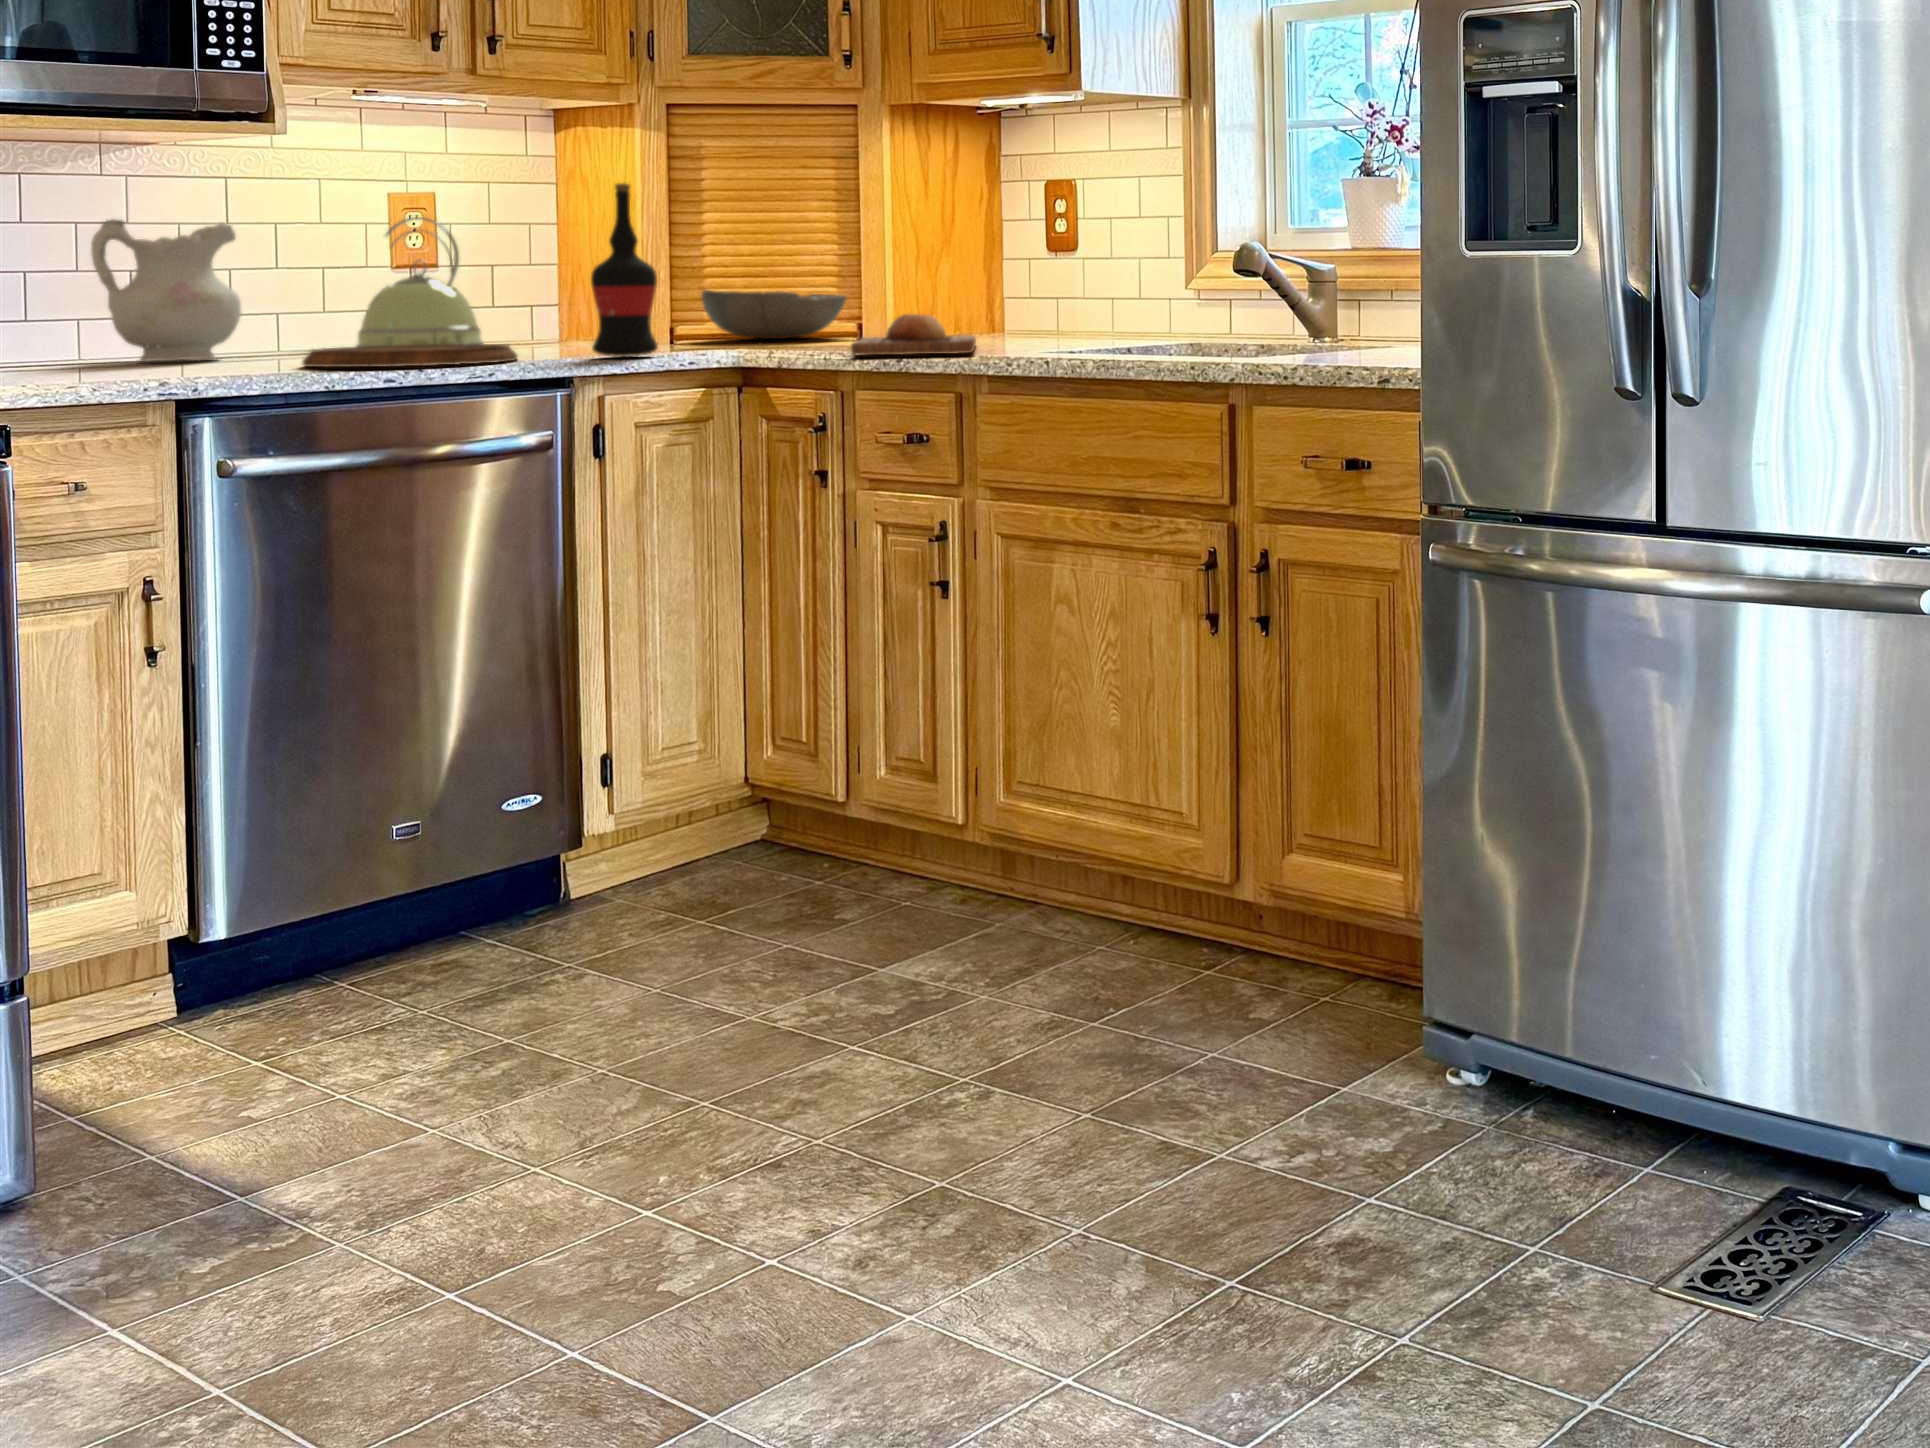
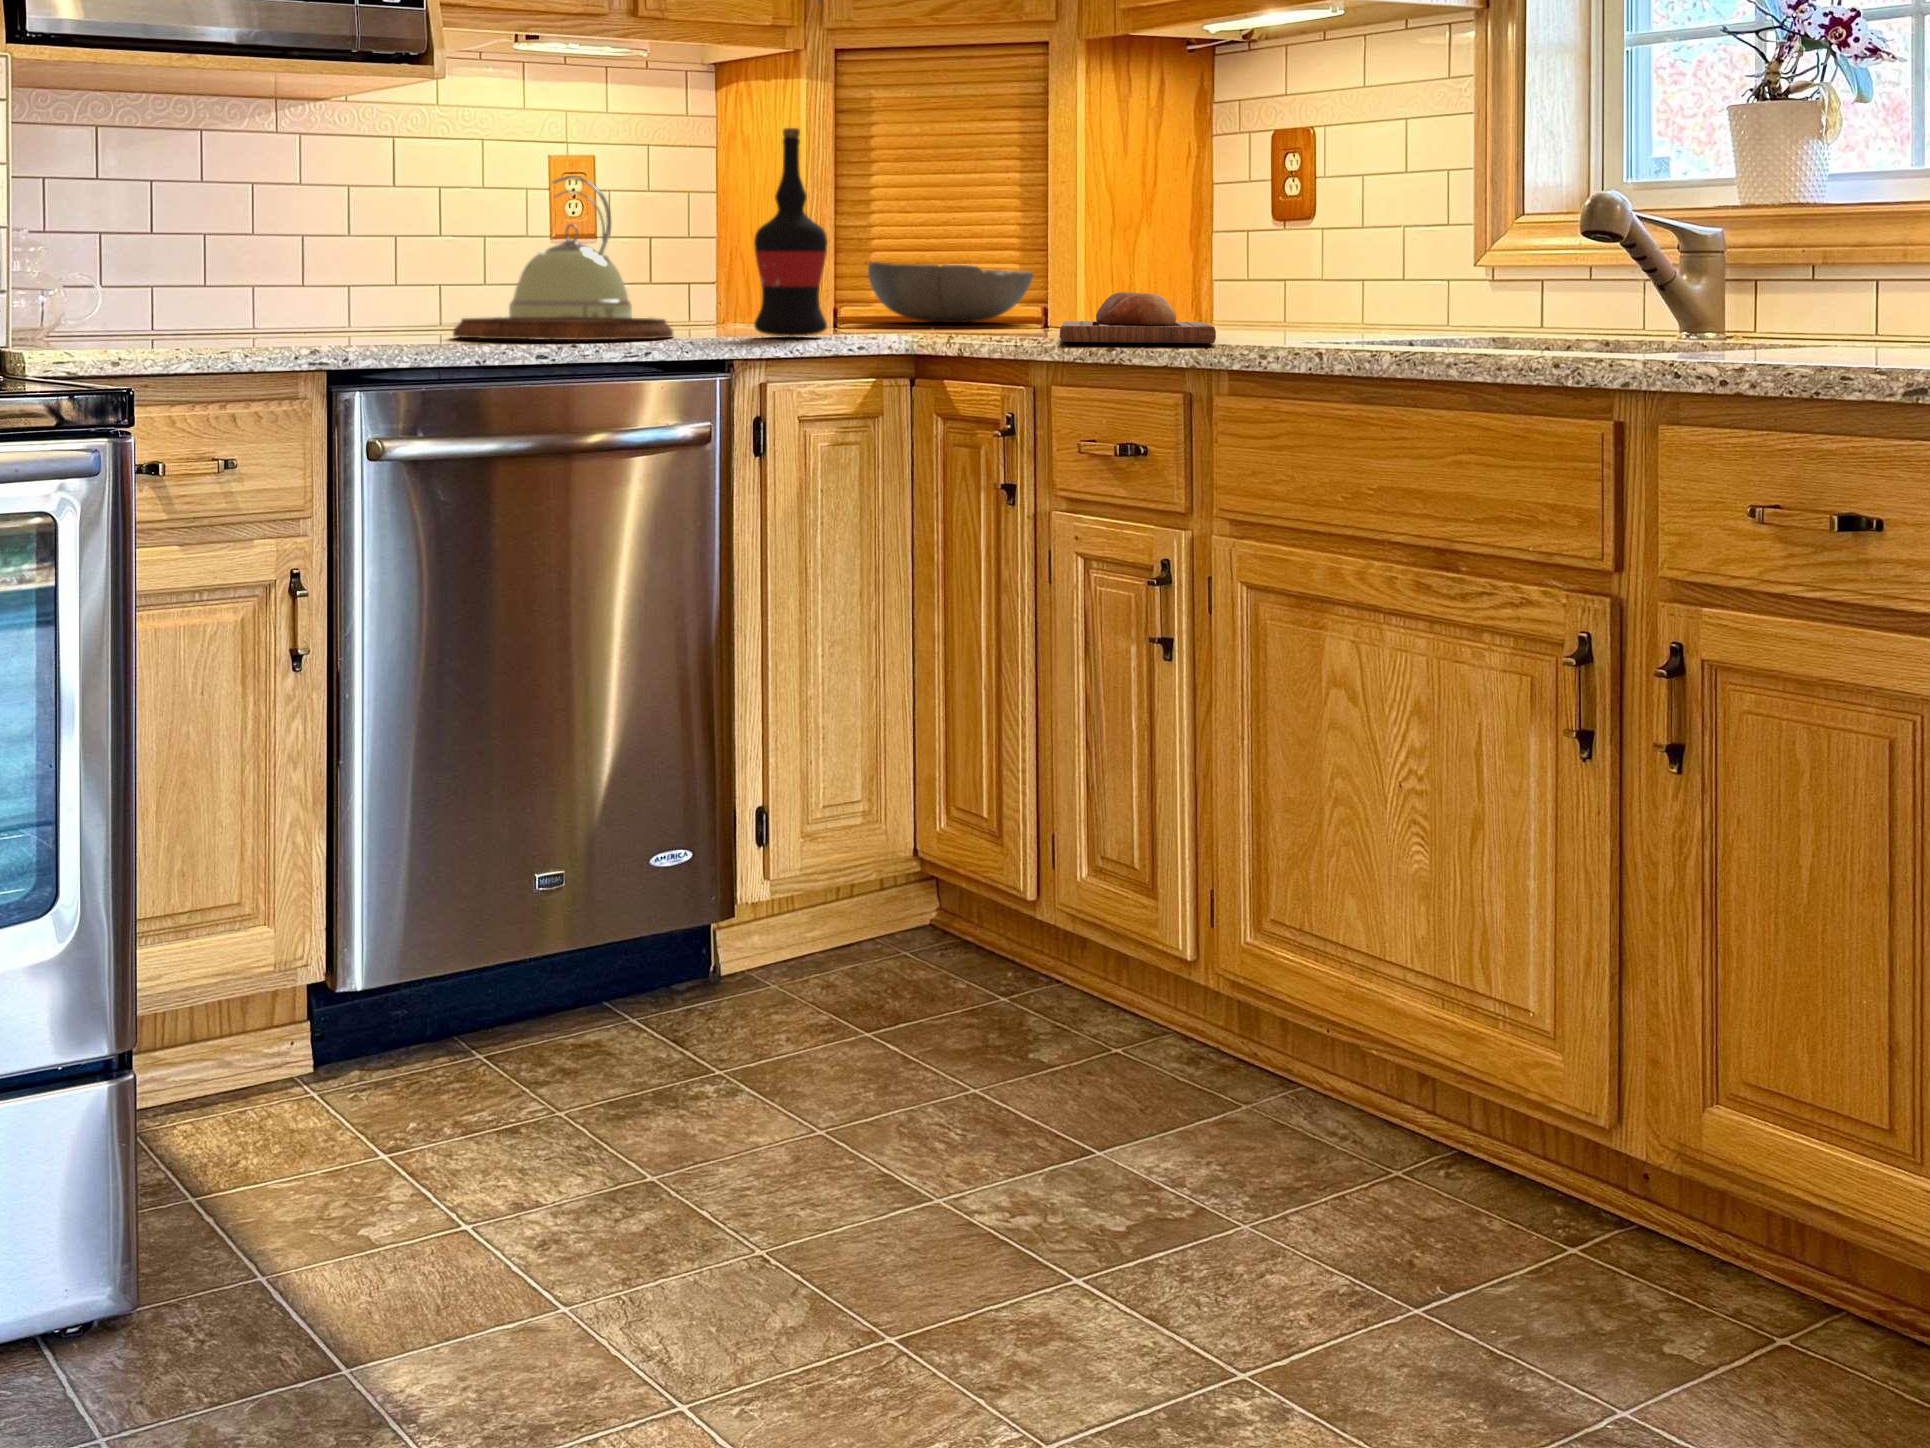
ceramic pitcher: present [91,219,241,362] -> none [259,173,397,329]

